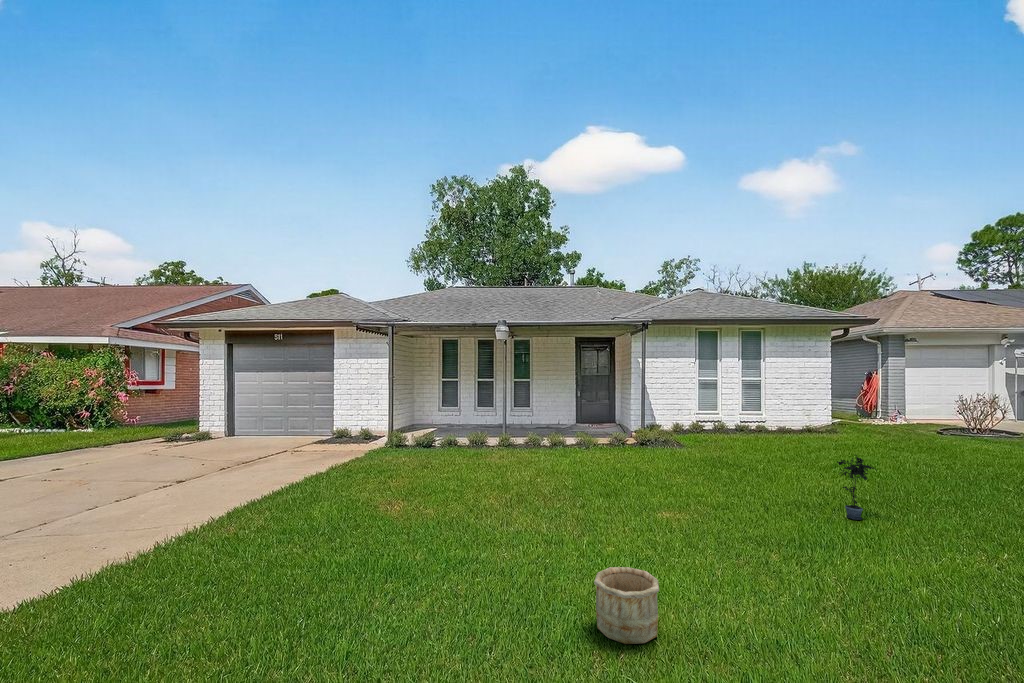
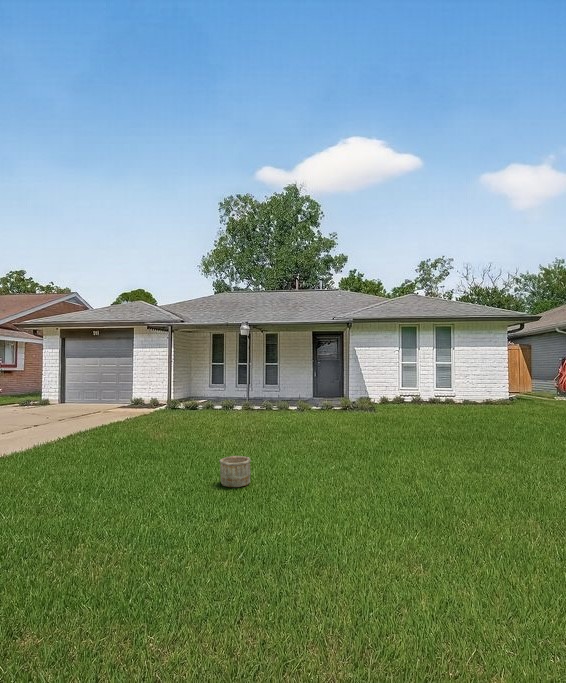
potted plant: present [837,457,877,520] -> none [418,408,436,448]

